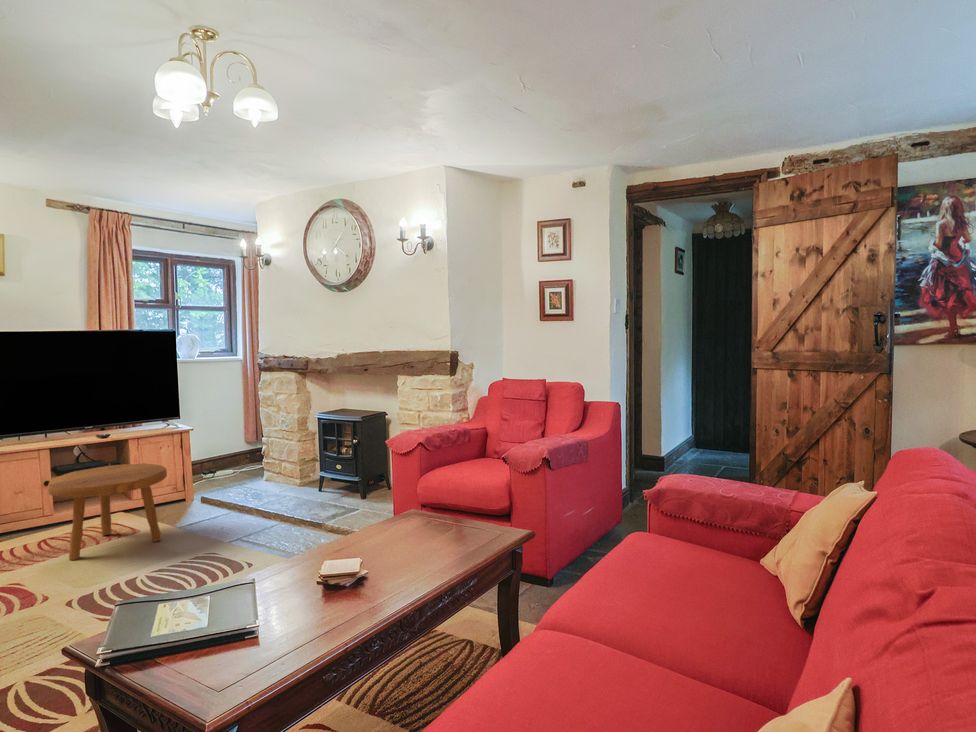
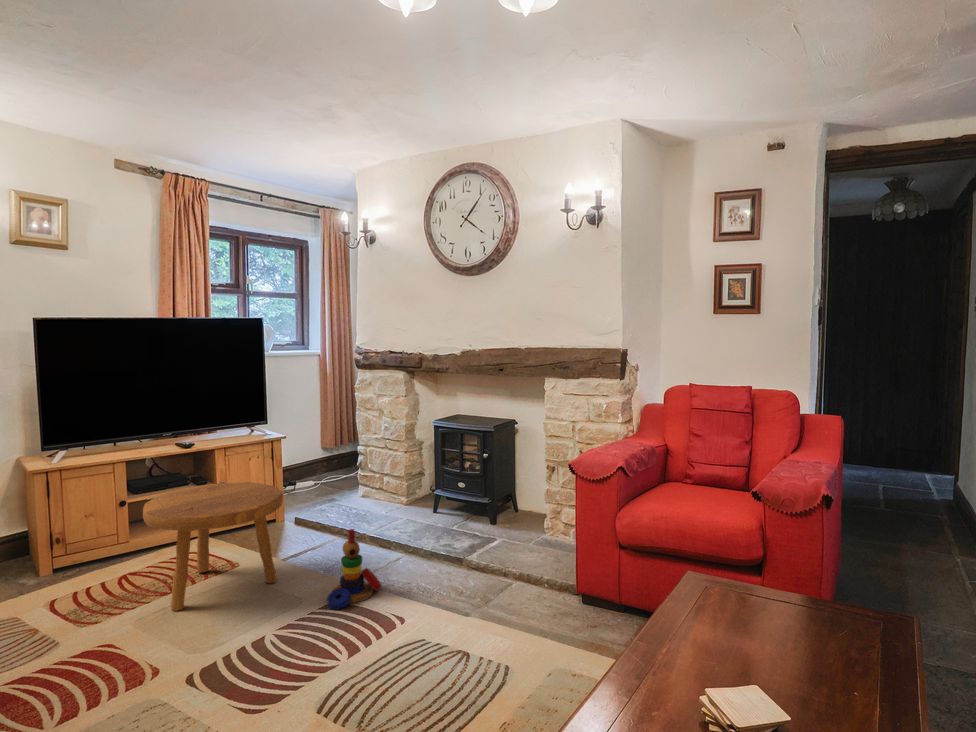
stacking toy: none [190,497,240,557] -> present [327,529,382,609]

